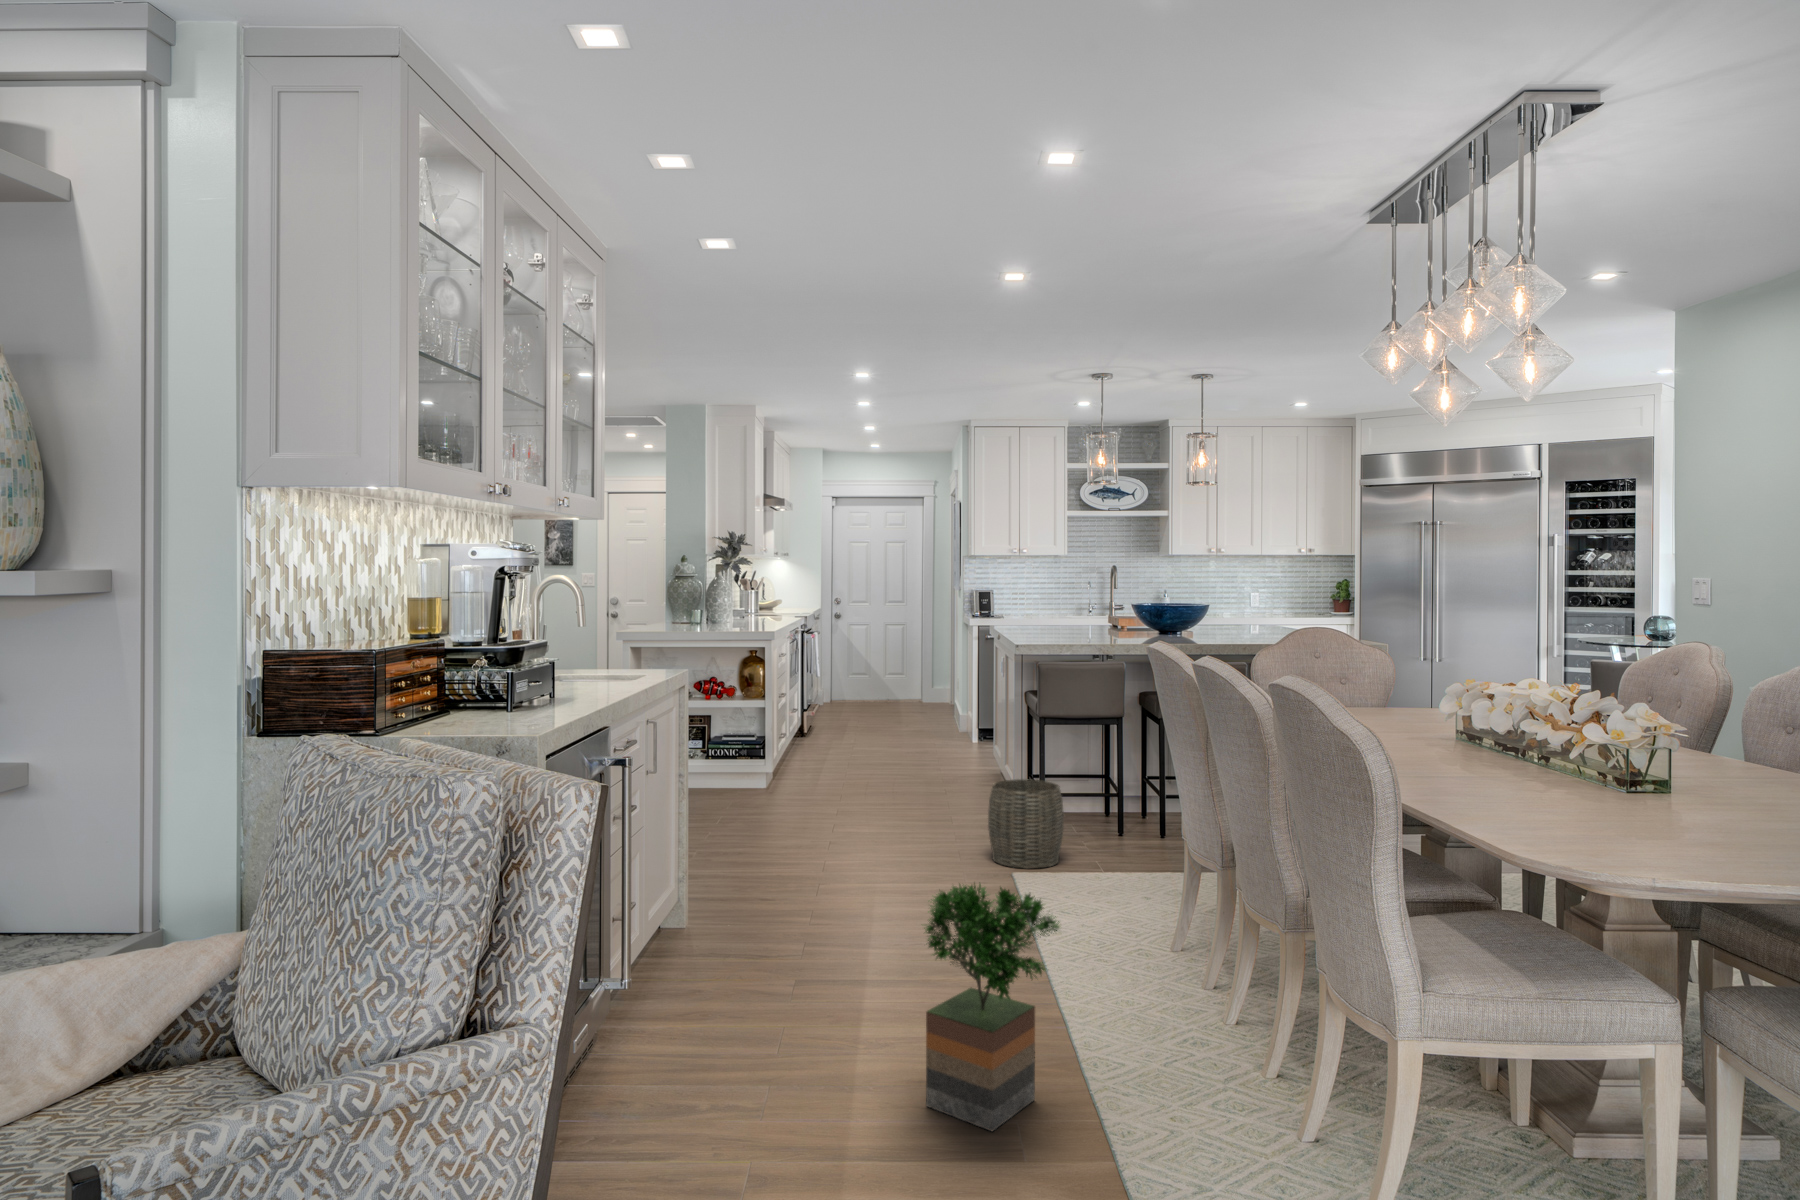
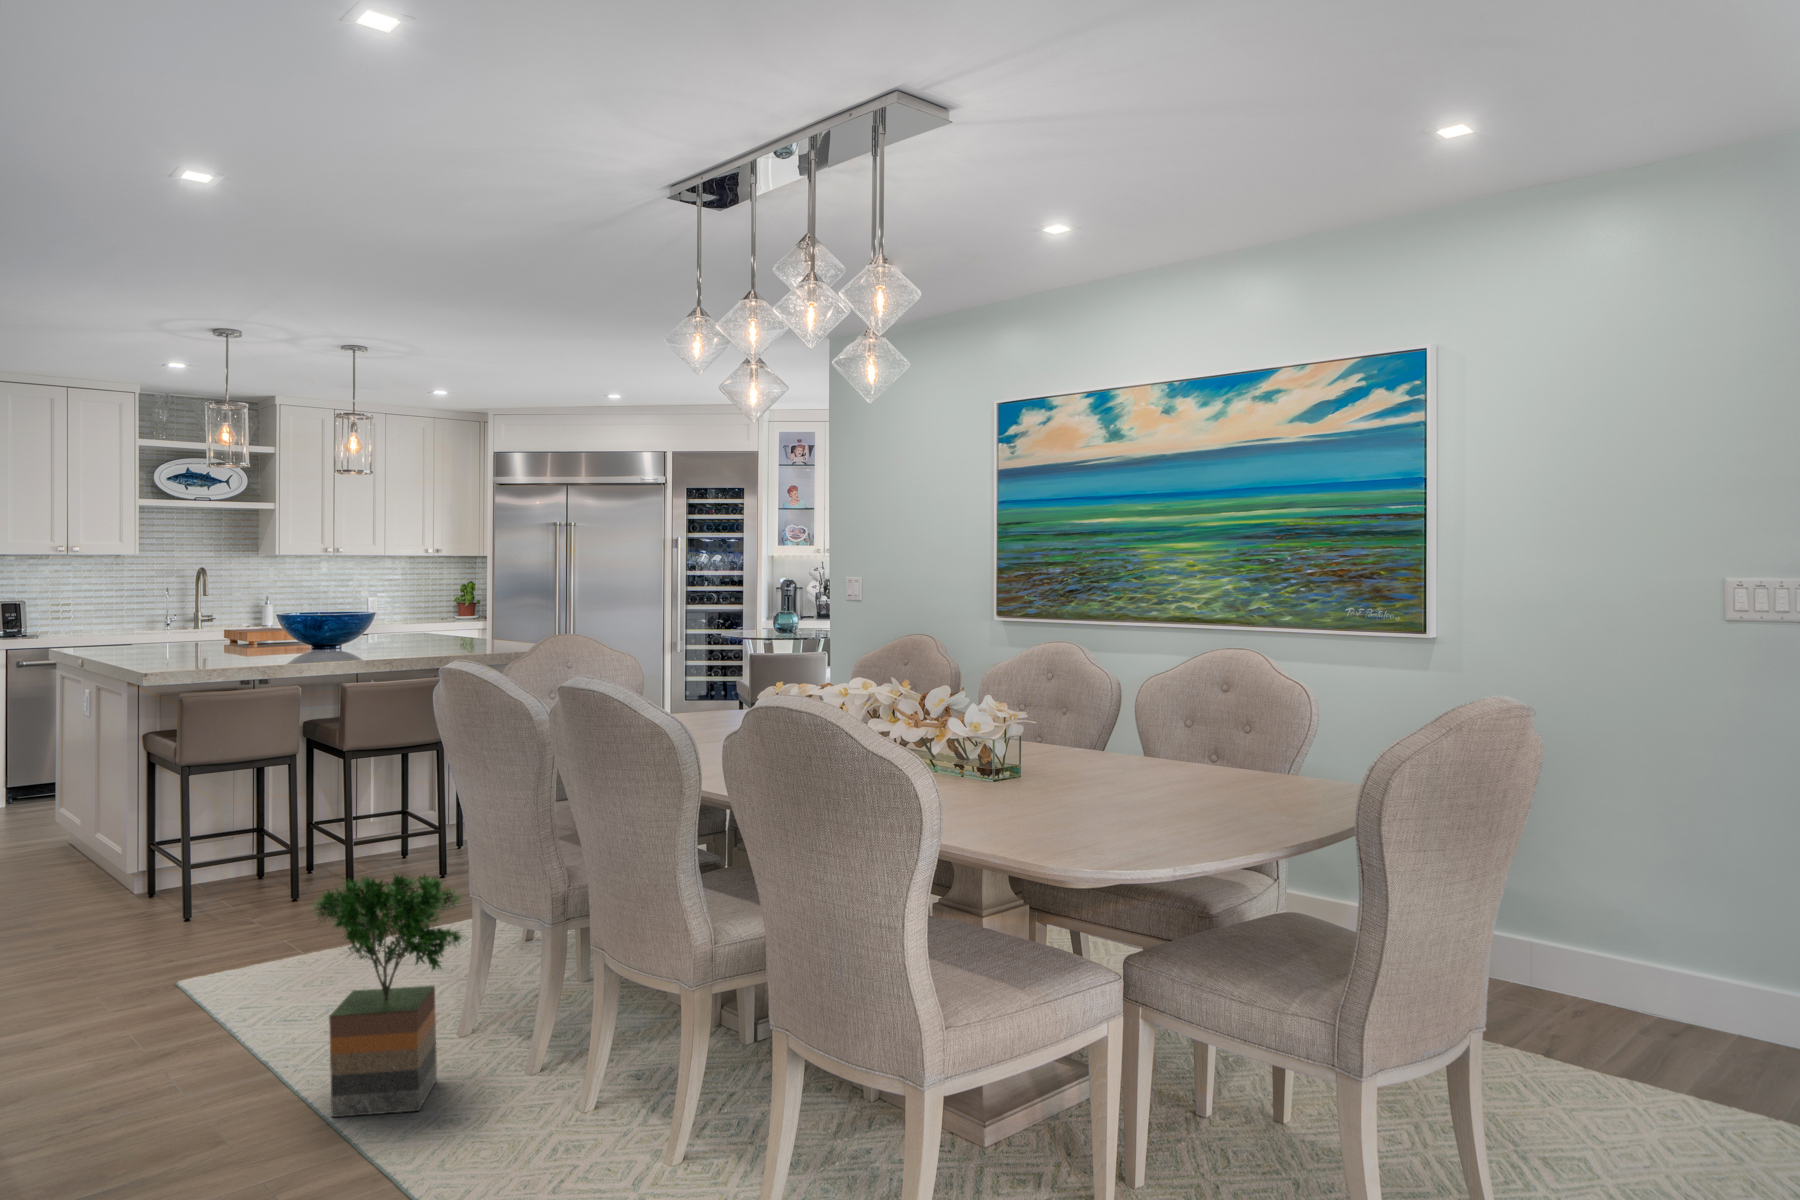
woven basket: present [988,779,1064,869] -> none [171,817,274,924]

